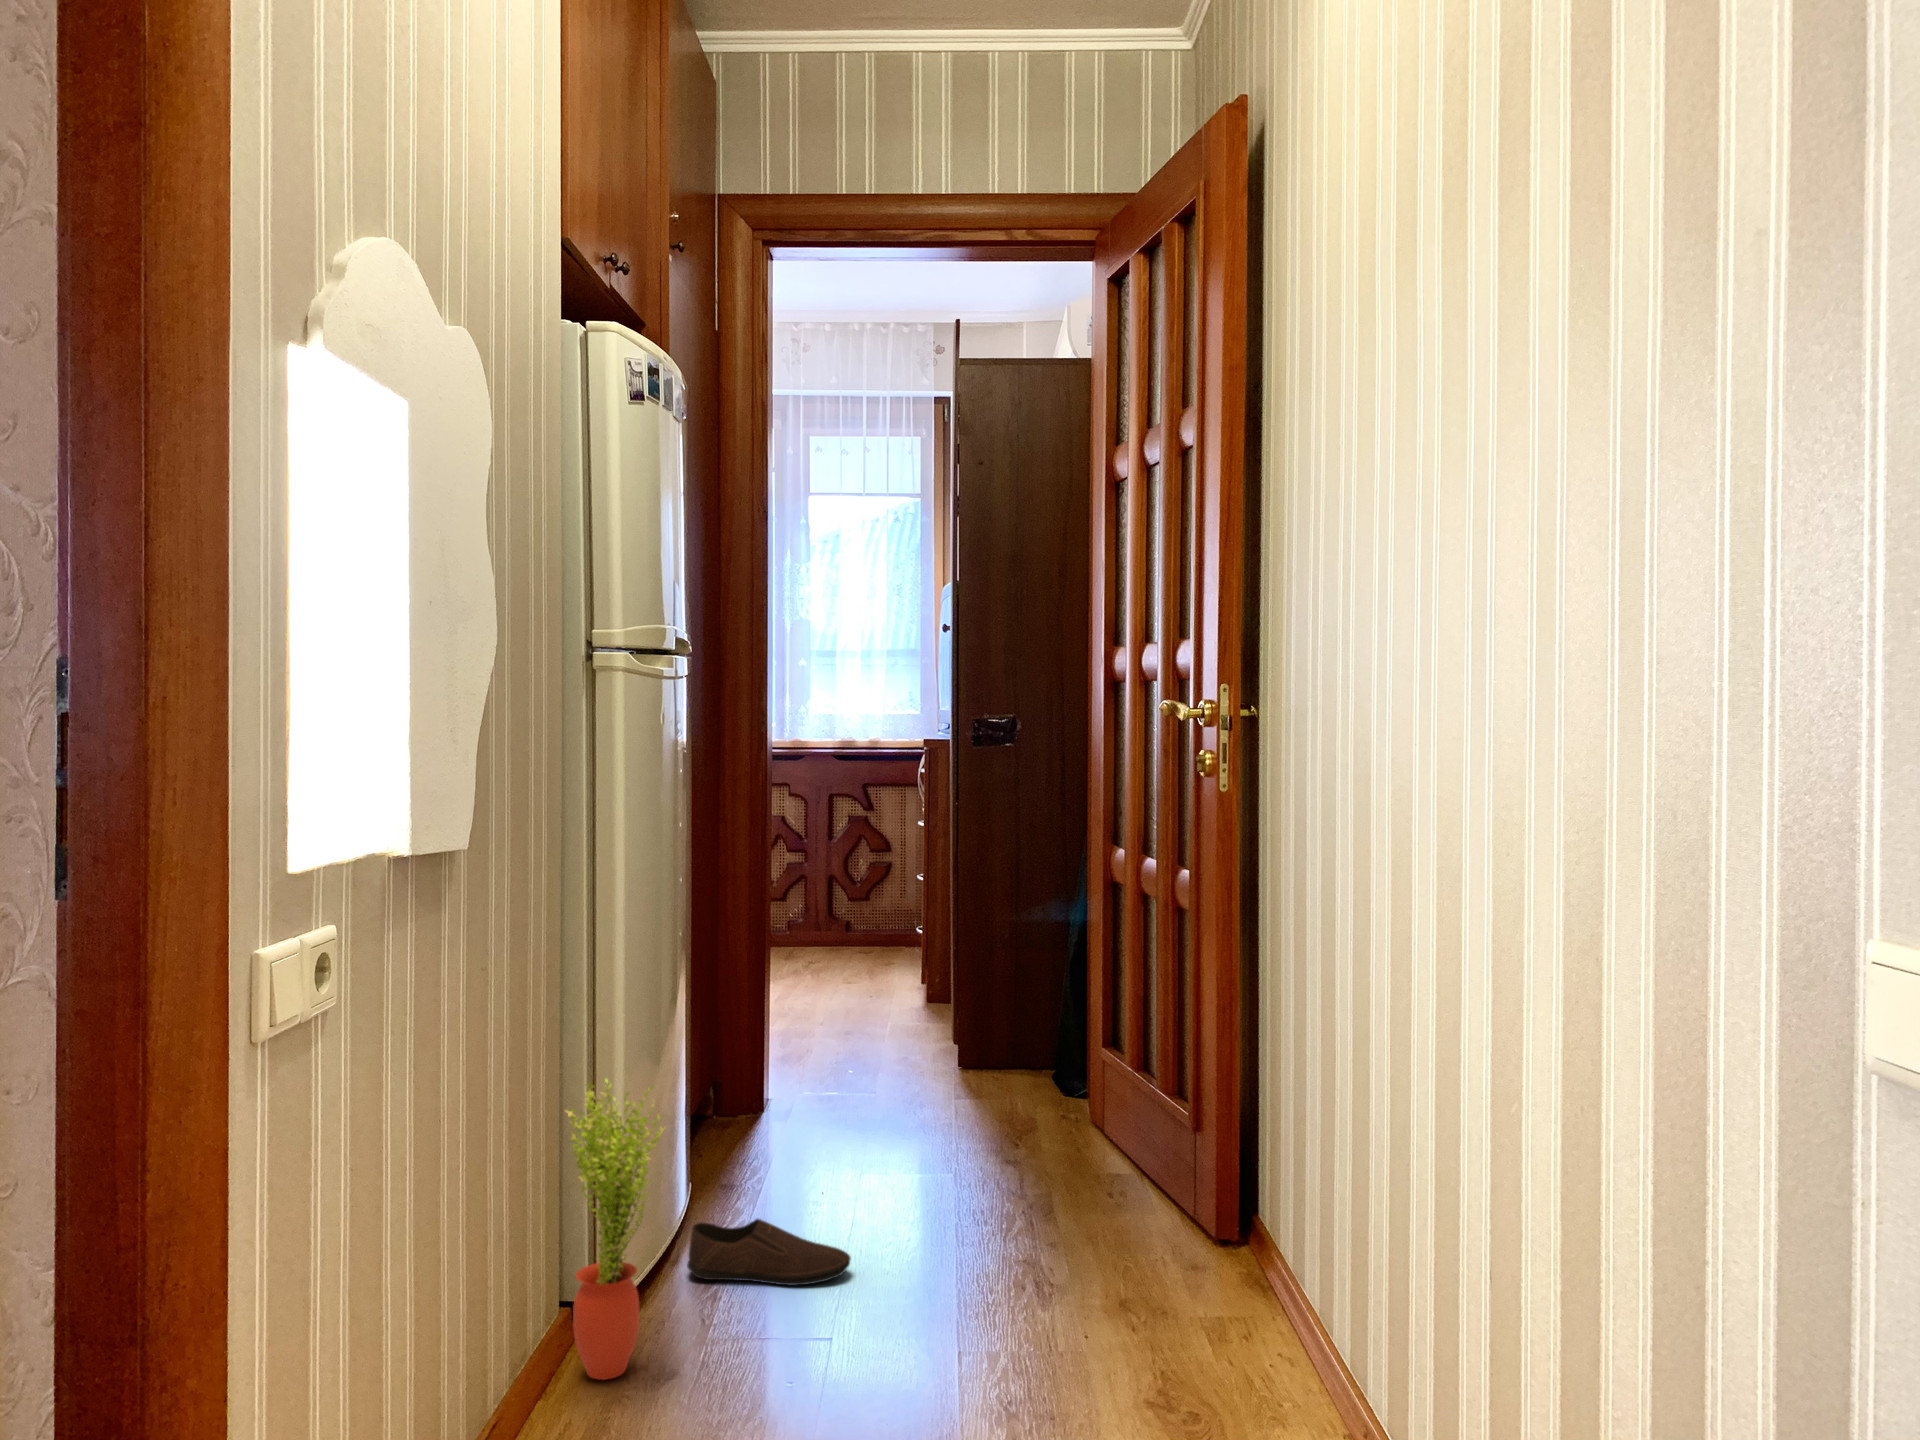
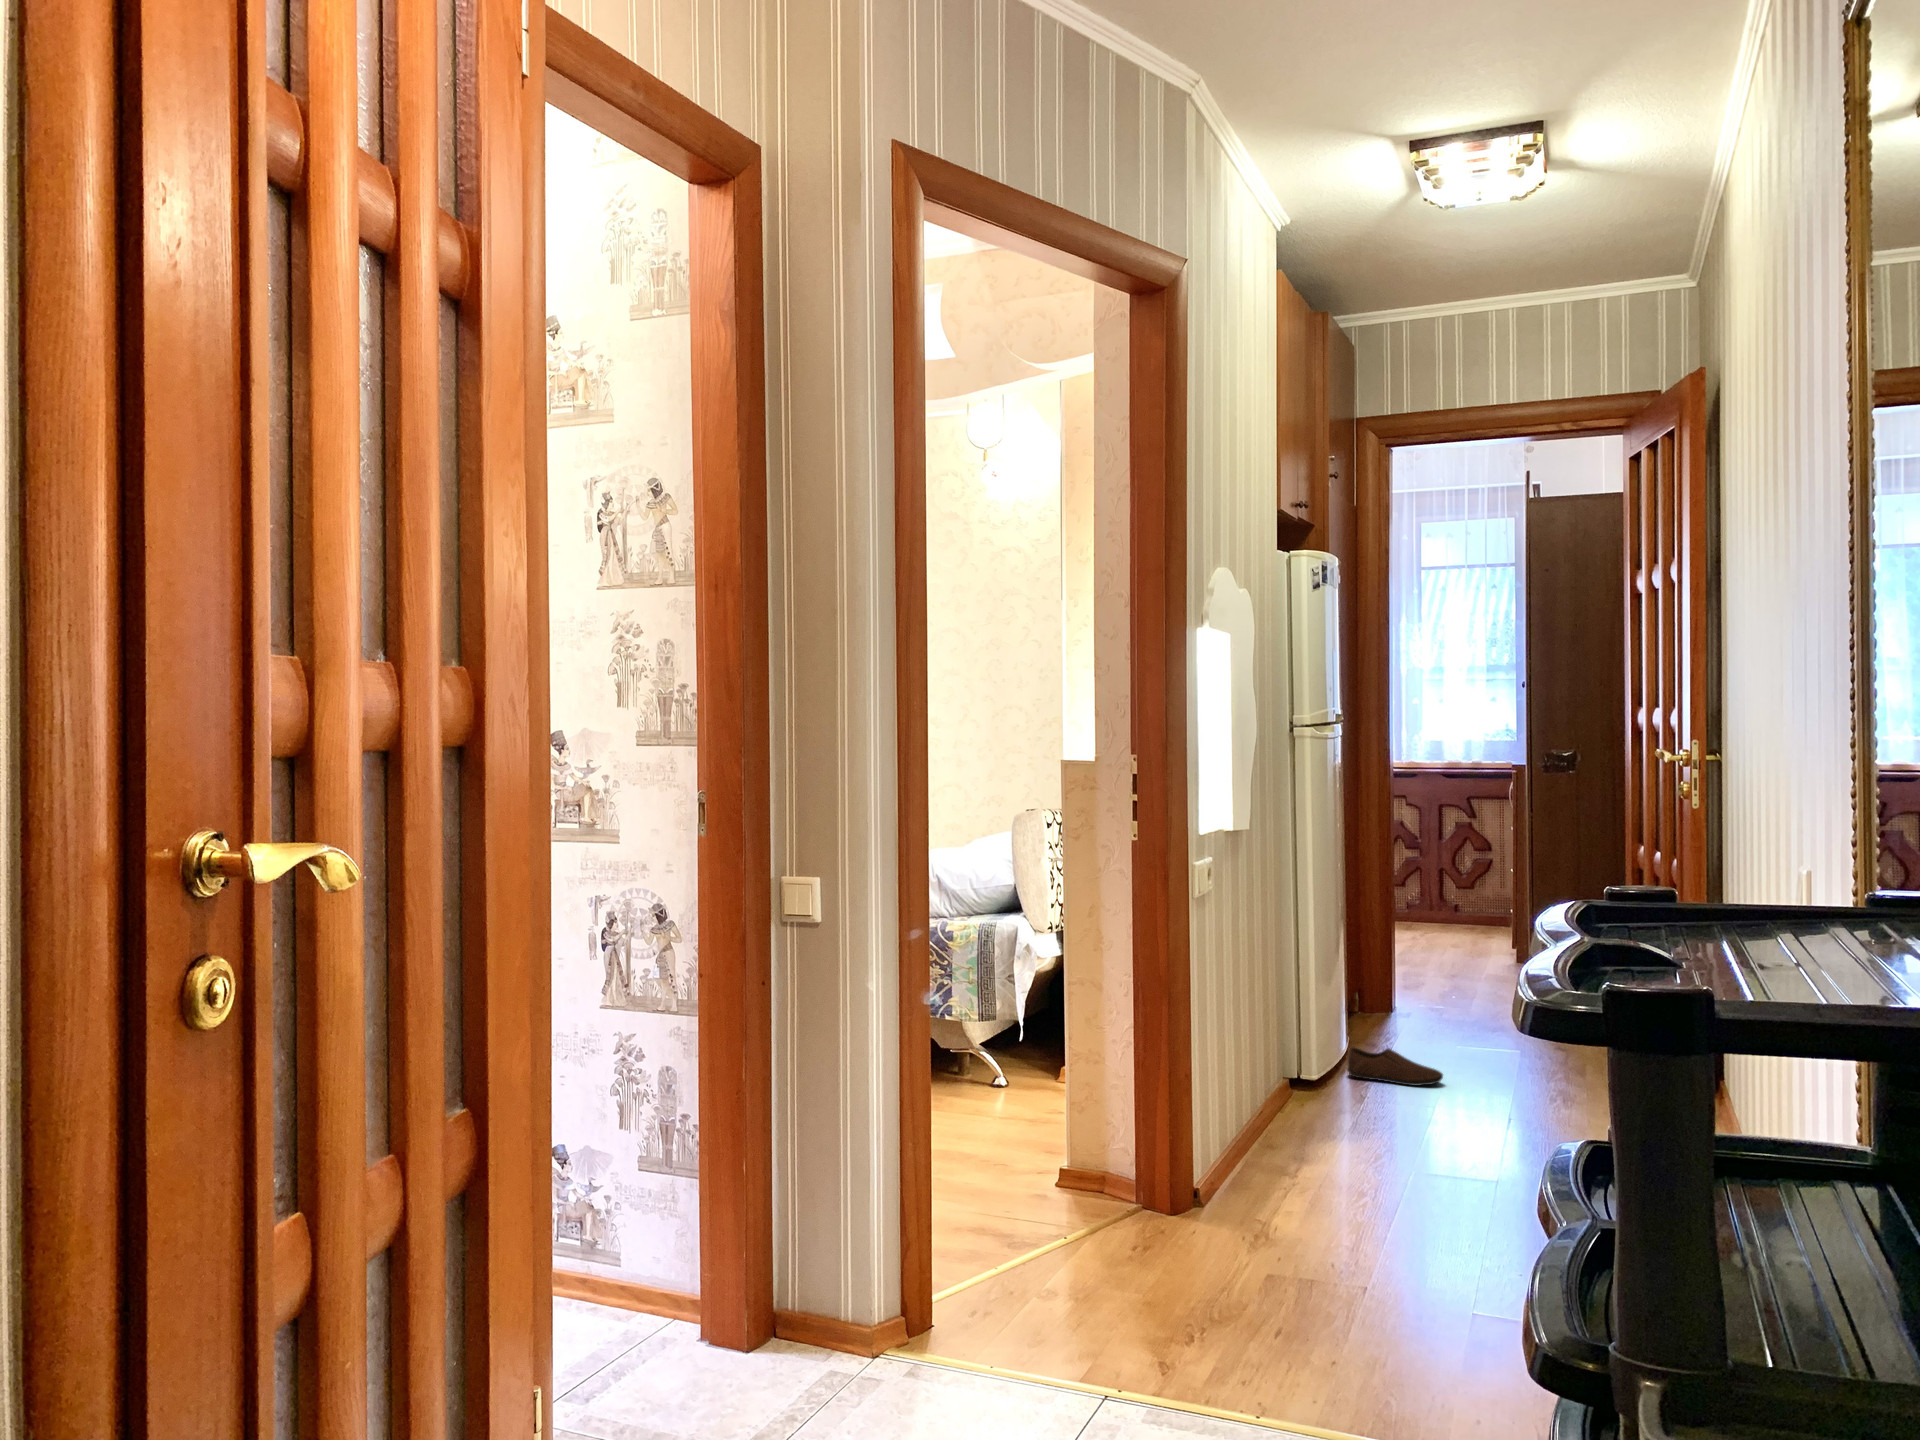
potted plant: present [566,1079,664,1380] -> none [1287,952,1339,1105]

